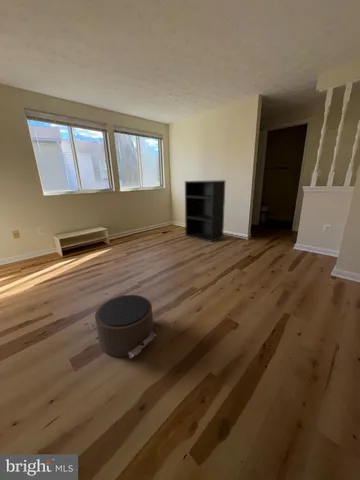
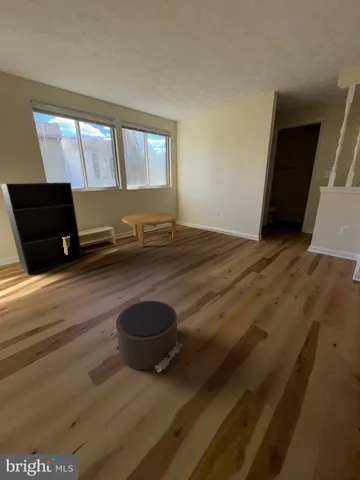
bookshelf: present [185,180,225,242] -> present [1,183,82,274]
coffee table: none [115,213,168,247] -> present [122,213,176,247]

